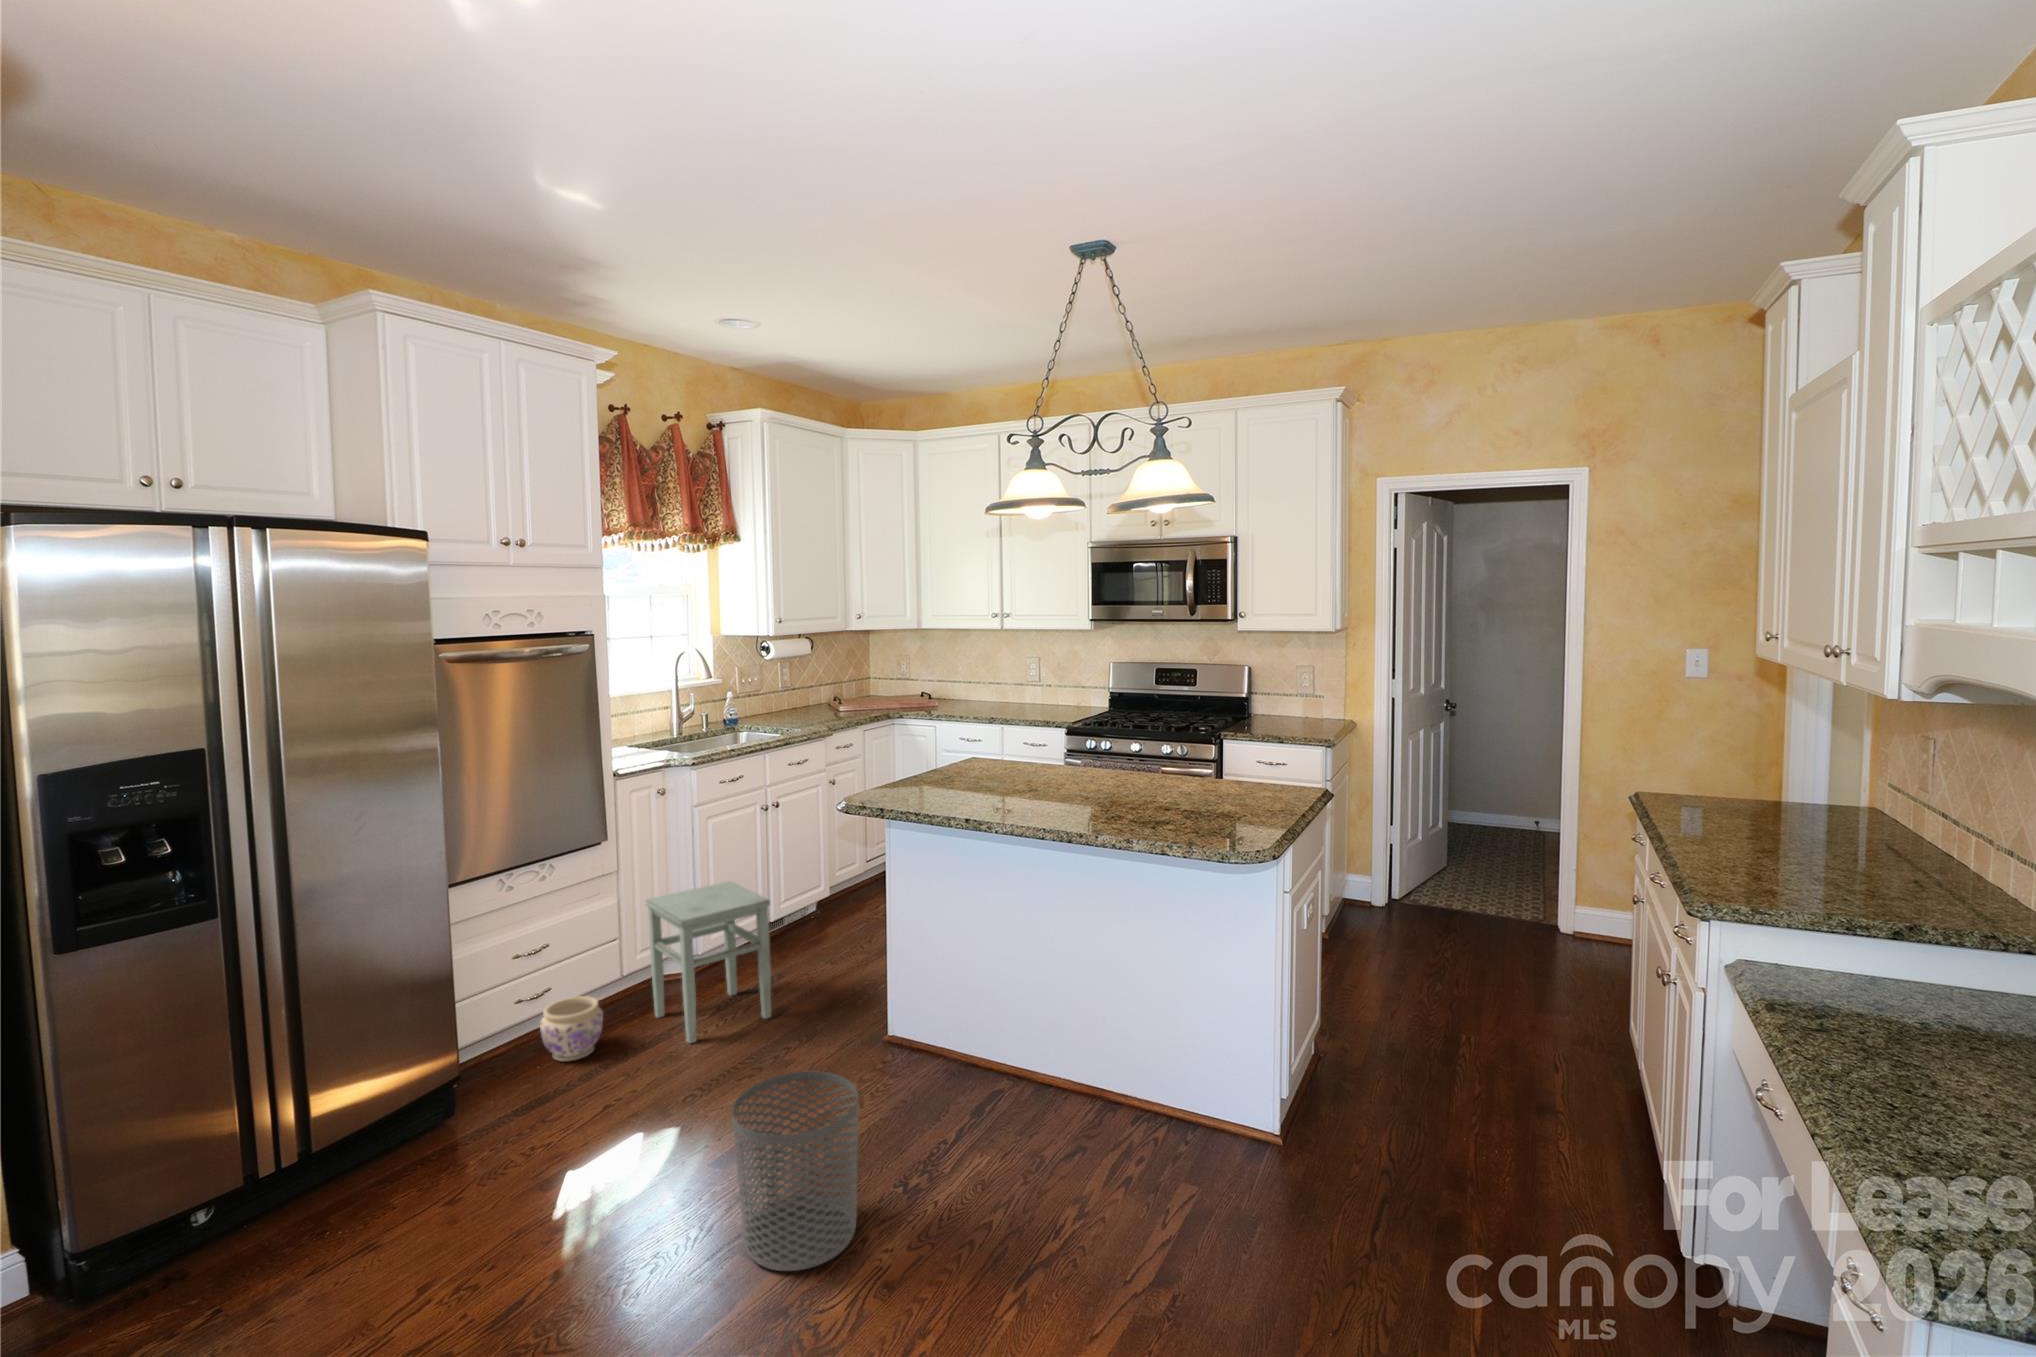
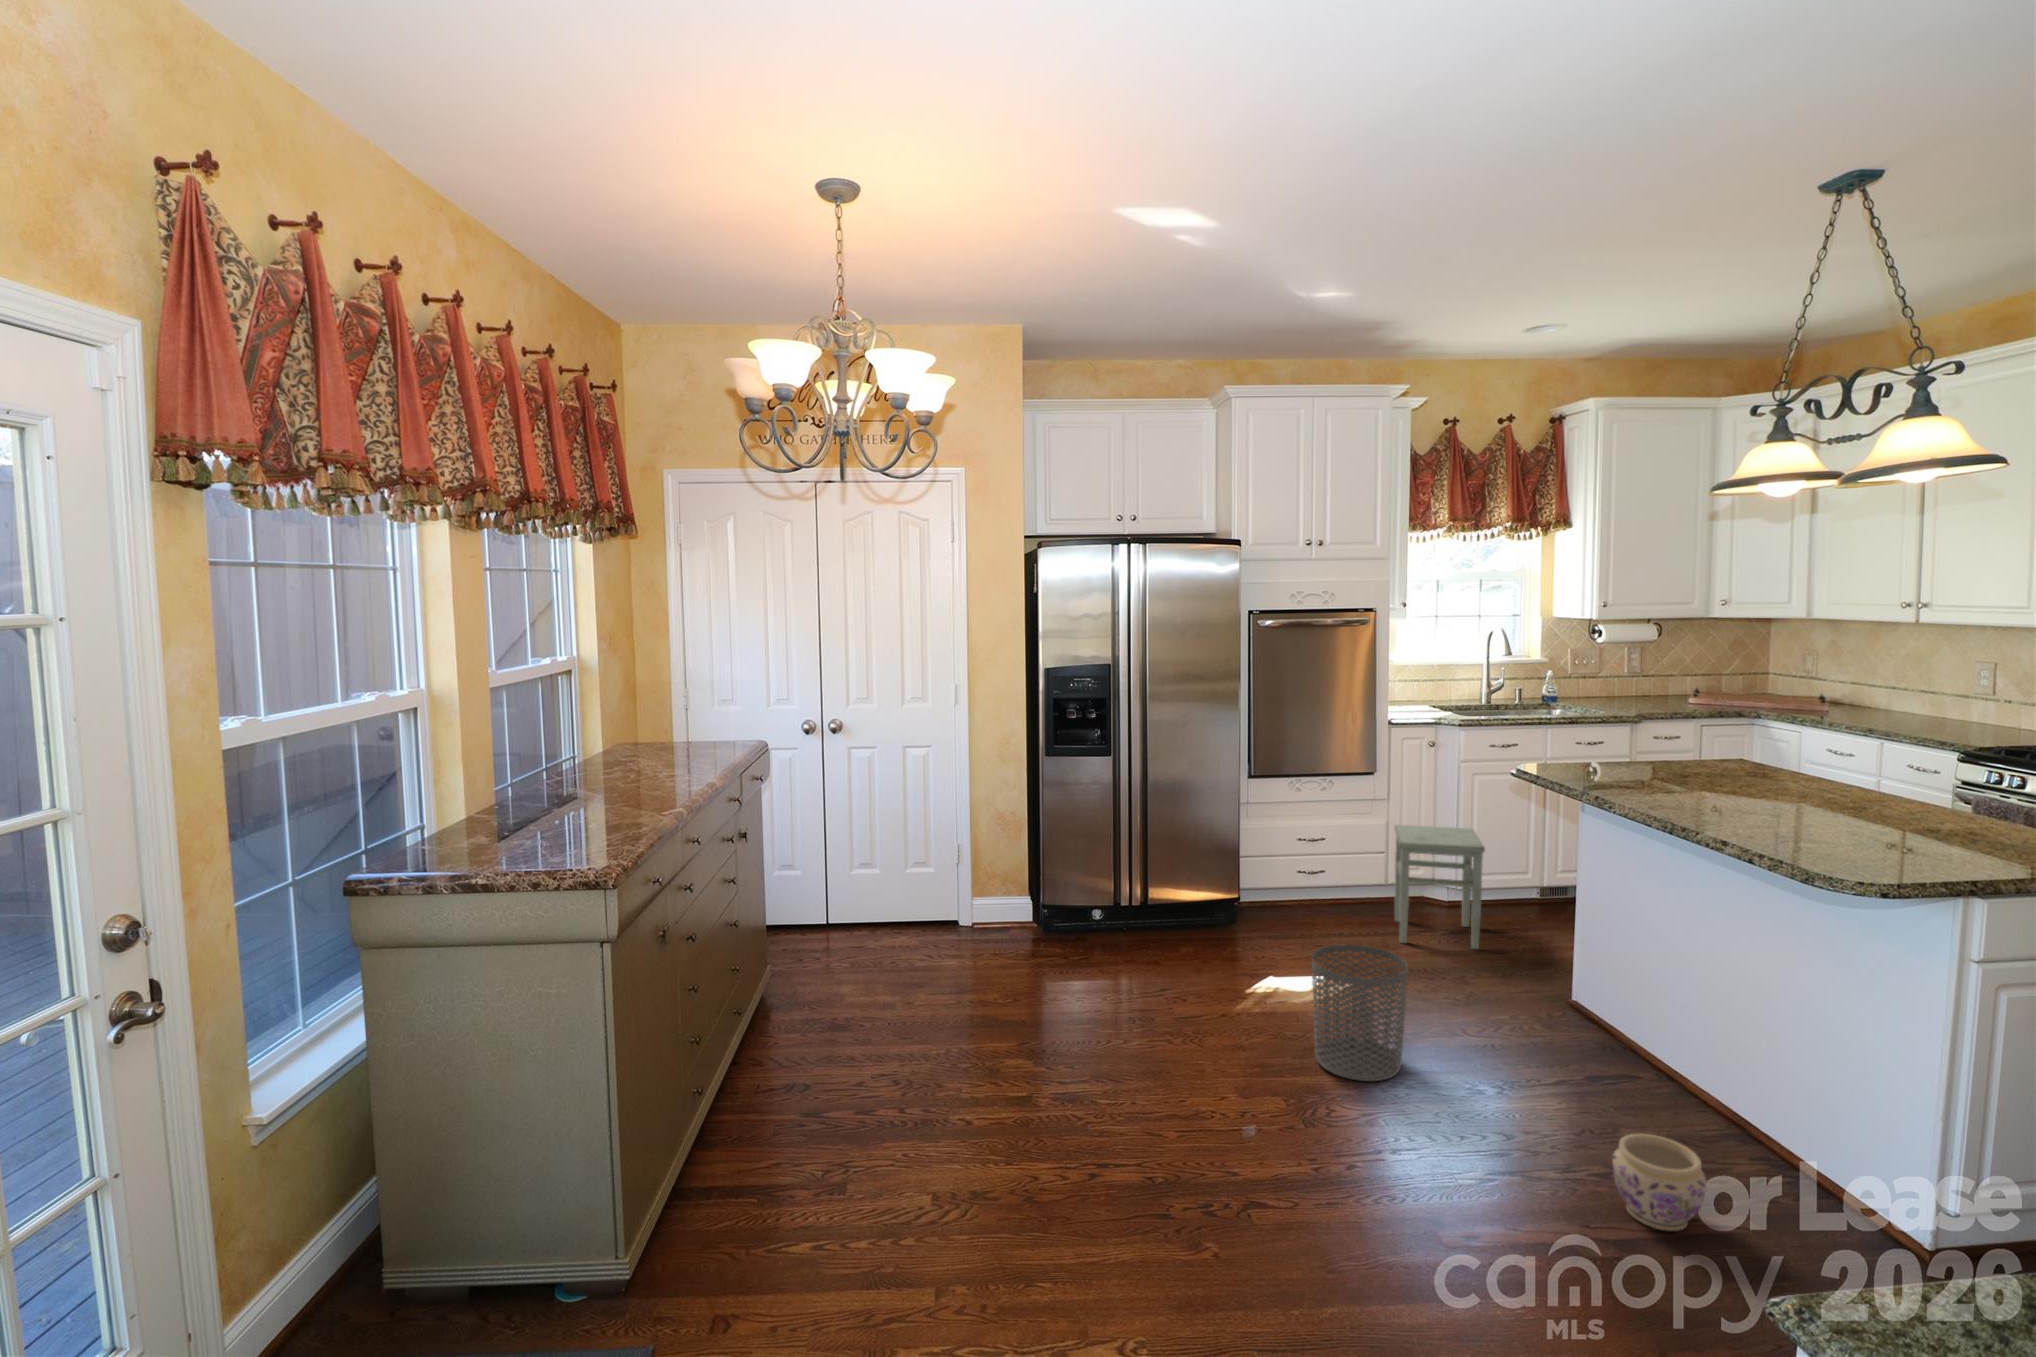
planter: present [540,996,603,1062] -> present [1612,1134,1707,1232]

